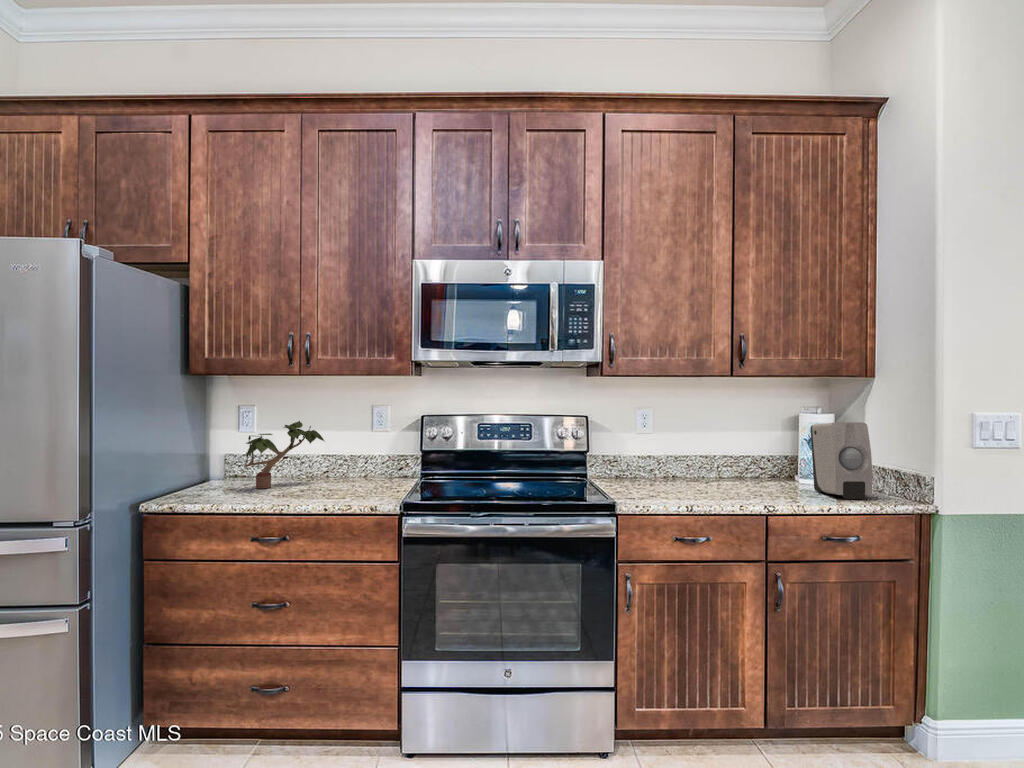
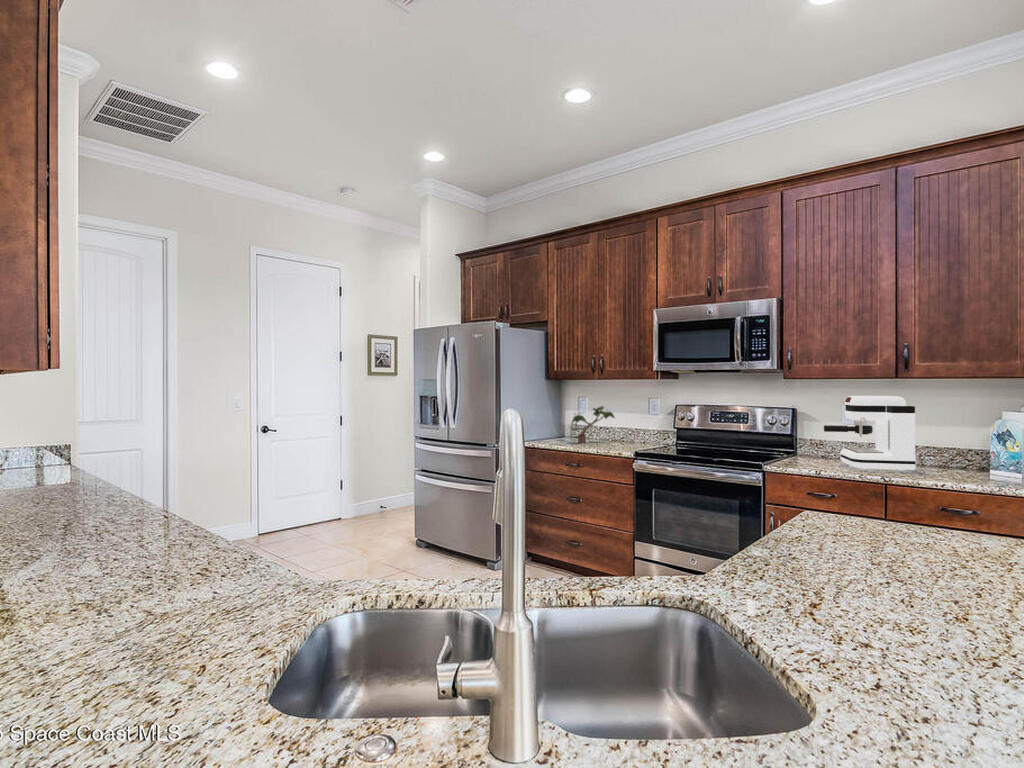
coffee maker: none [664,398,765,492] -> present [824,396,916,471]
soap dispenser: present [811,422,872,499] -> none [951,419,996,486]

